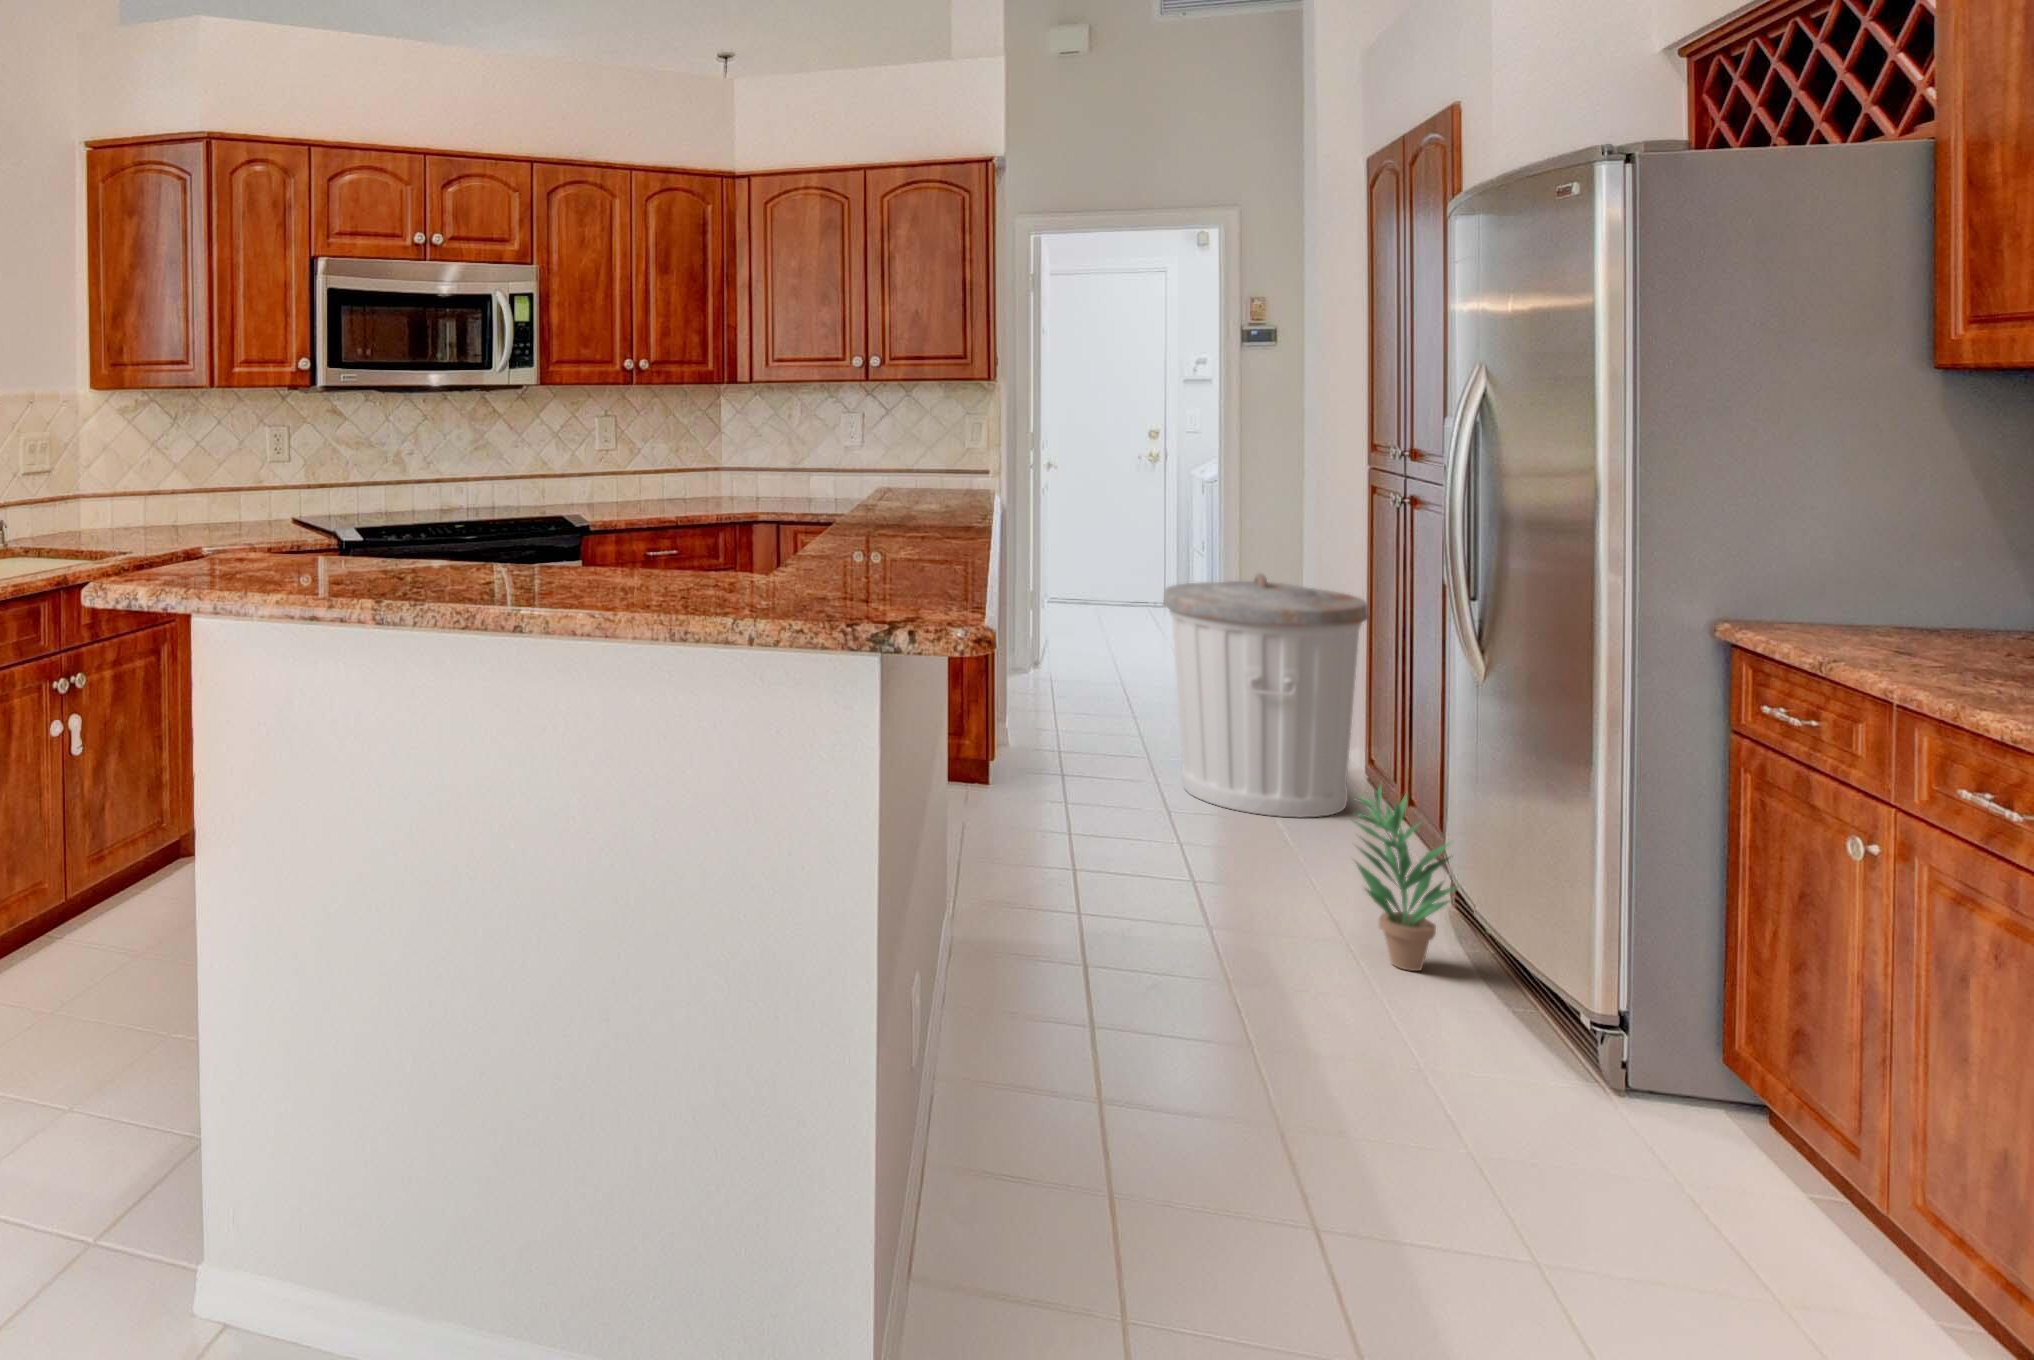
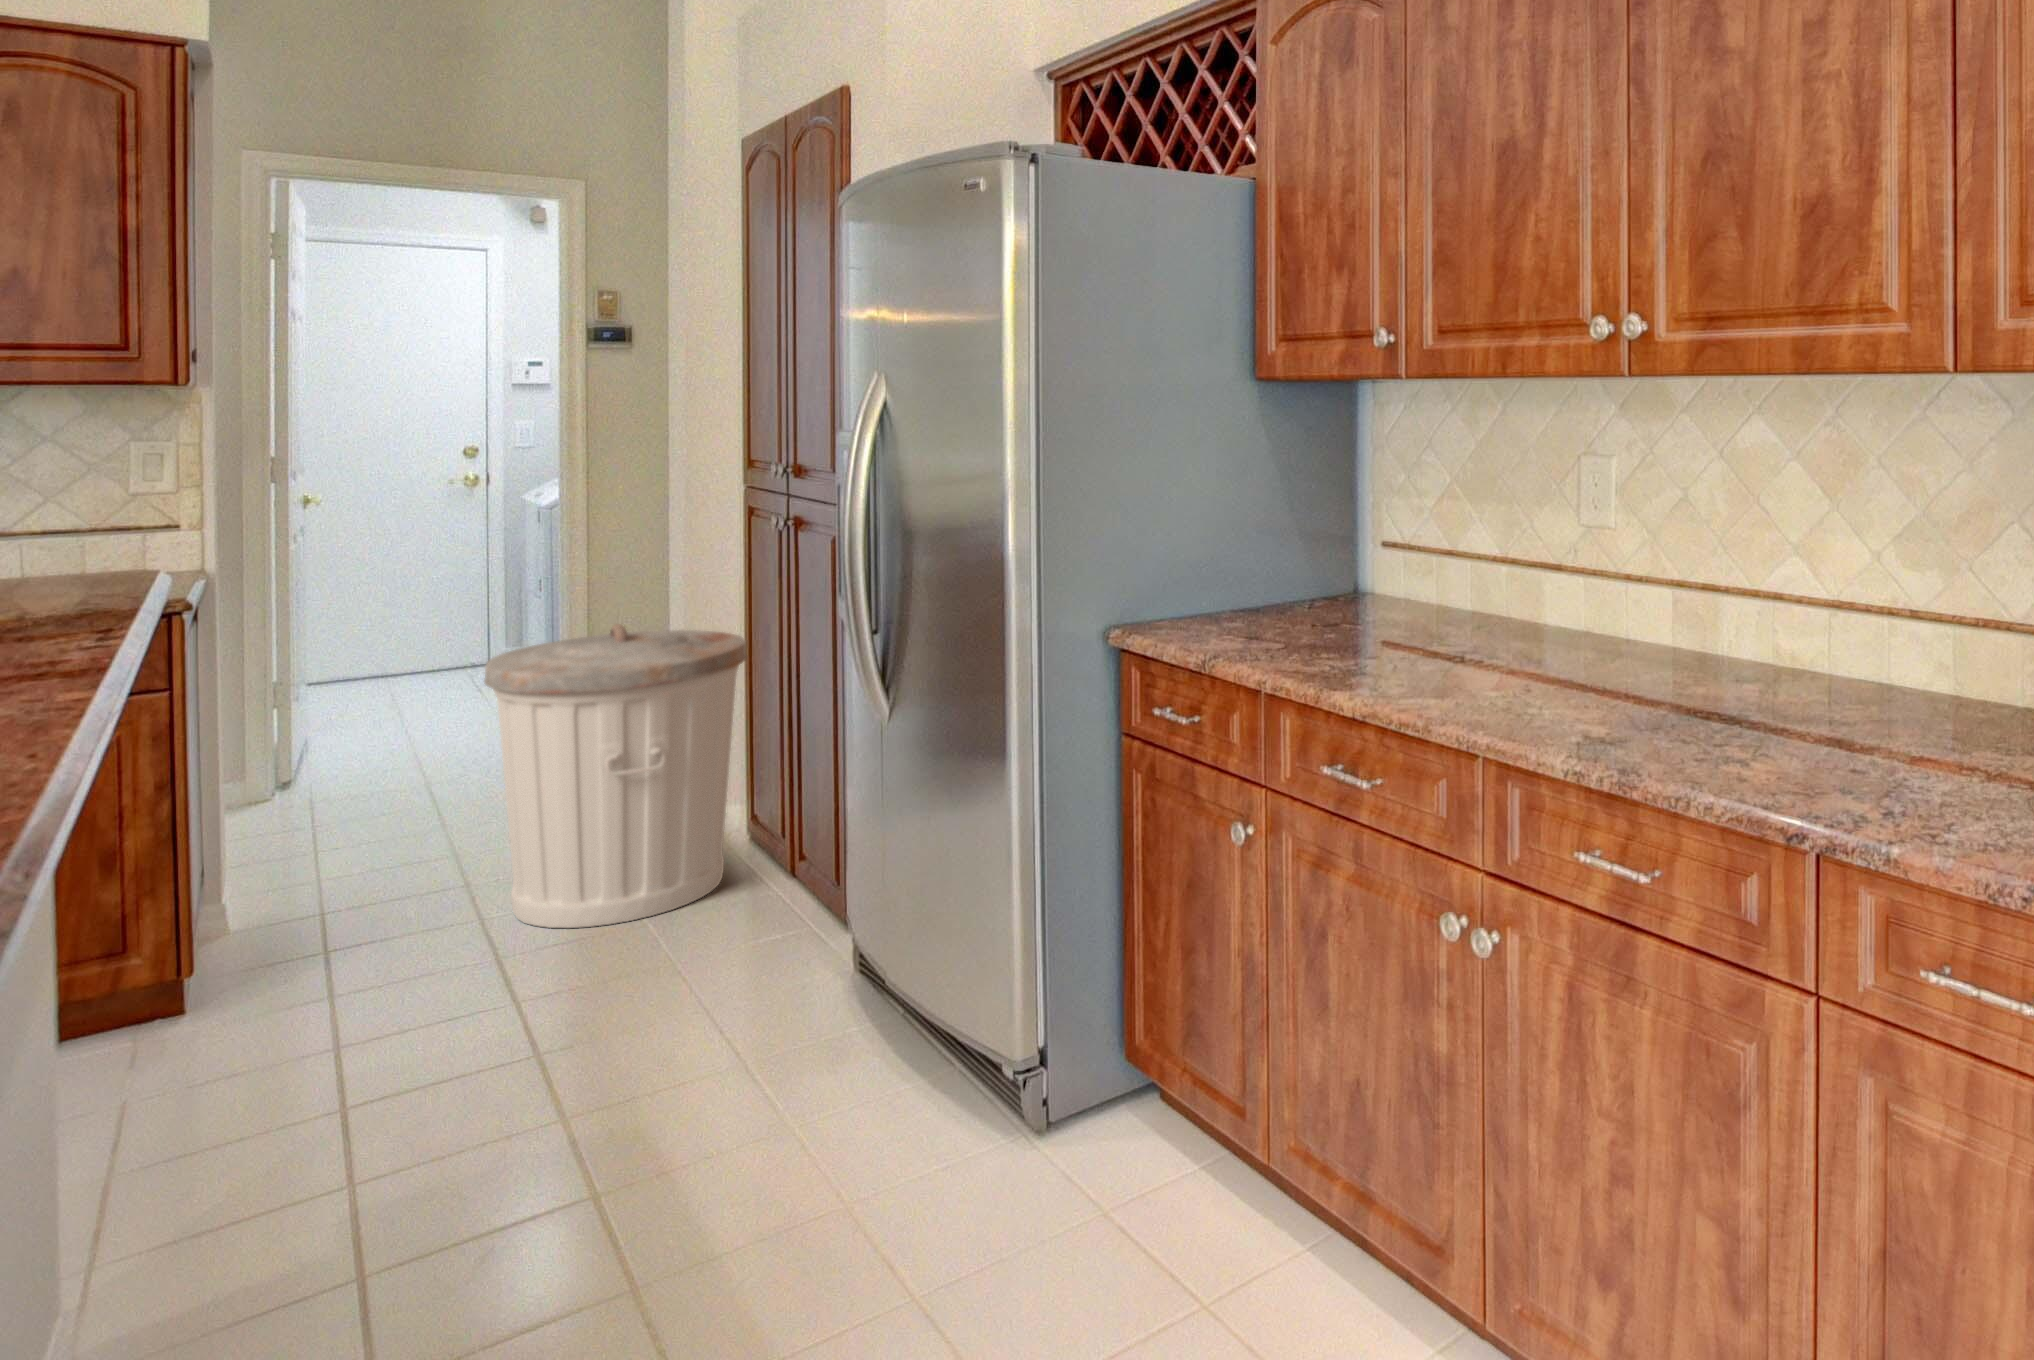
potted plant: present [1351,785,1456,971] -> none [744,864,874,1080]

